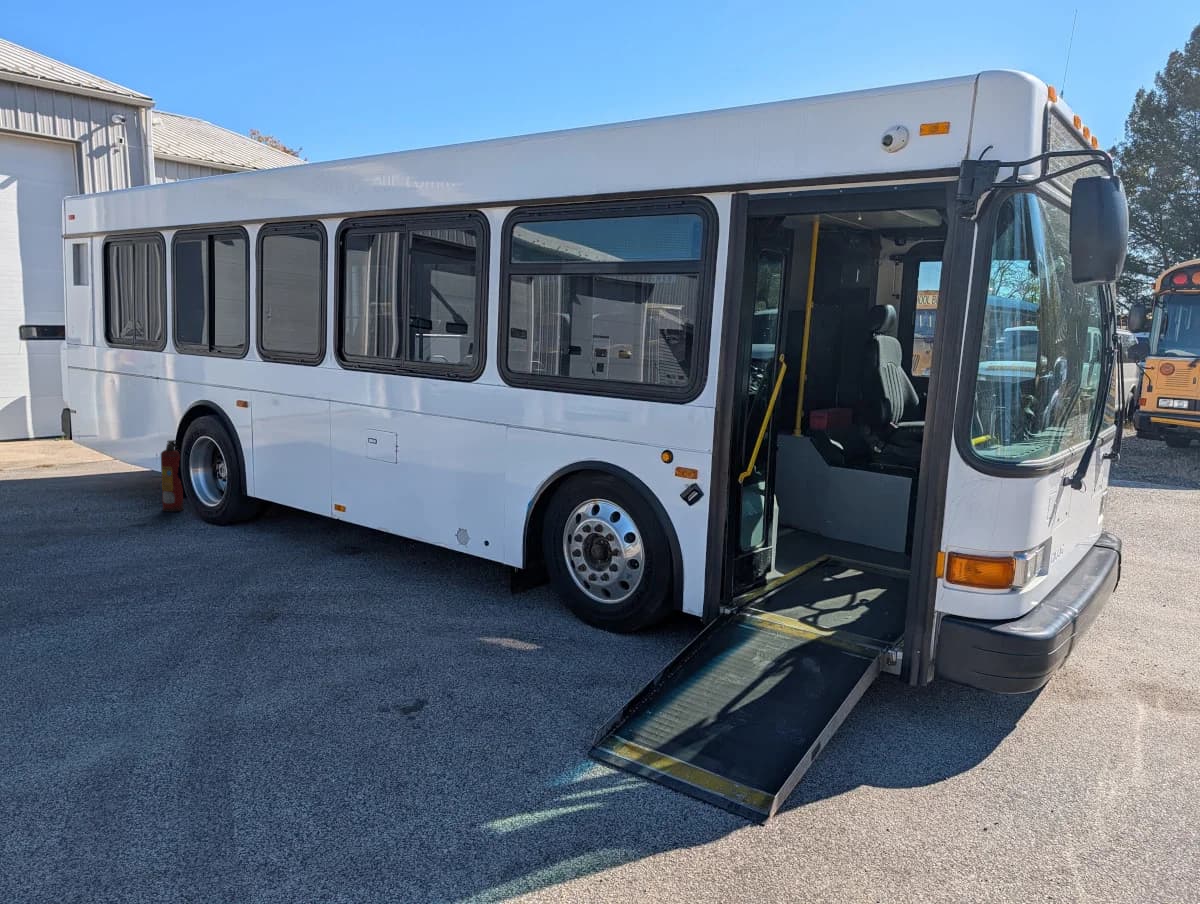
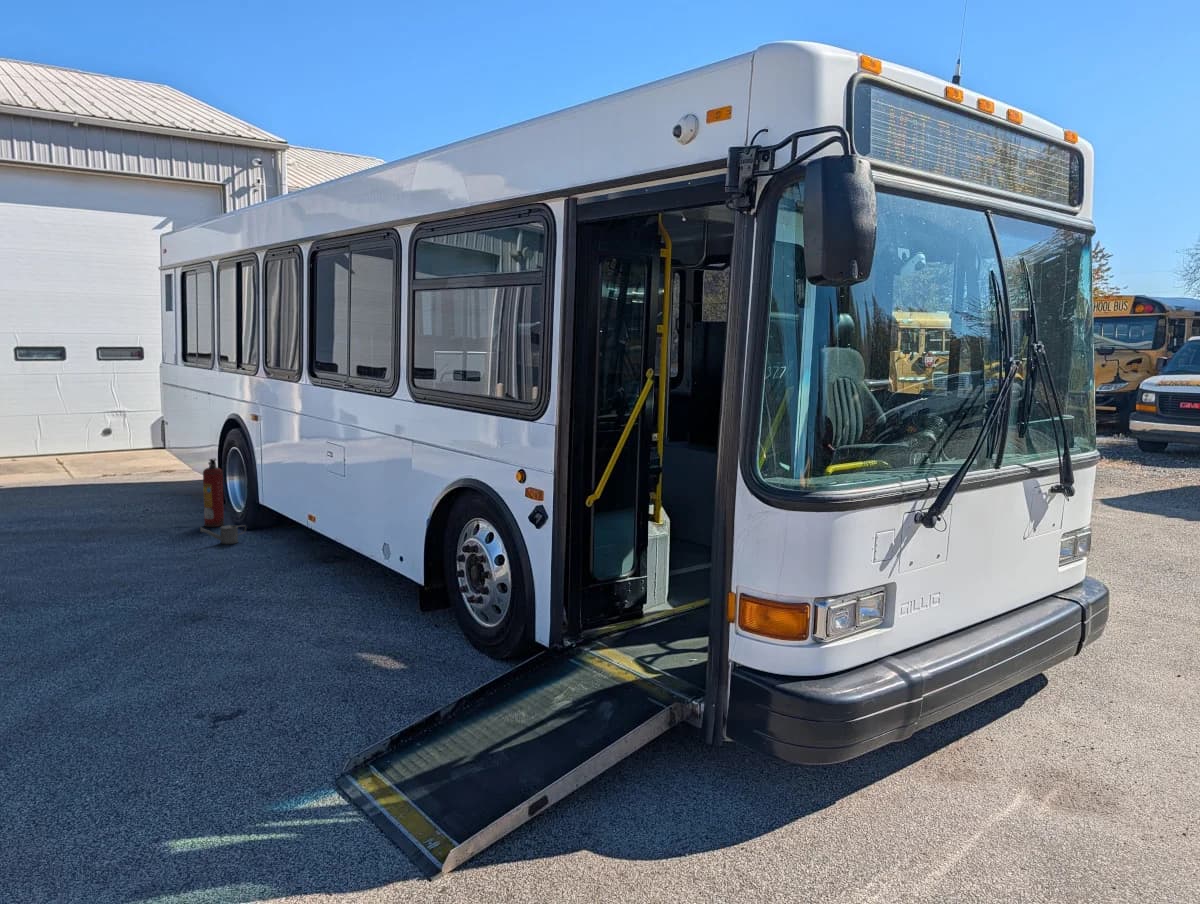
watering can: none [182,509,227,529] -> present [200,525,246,544]

